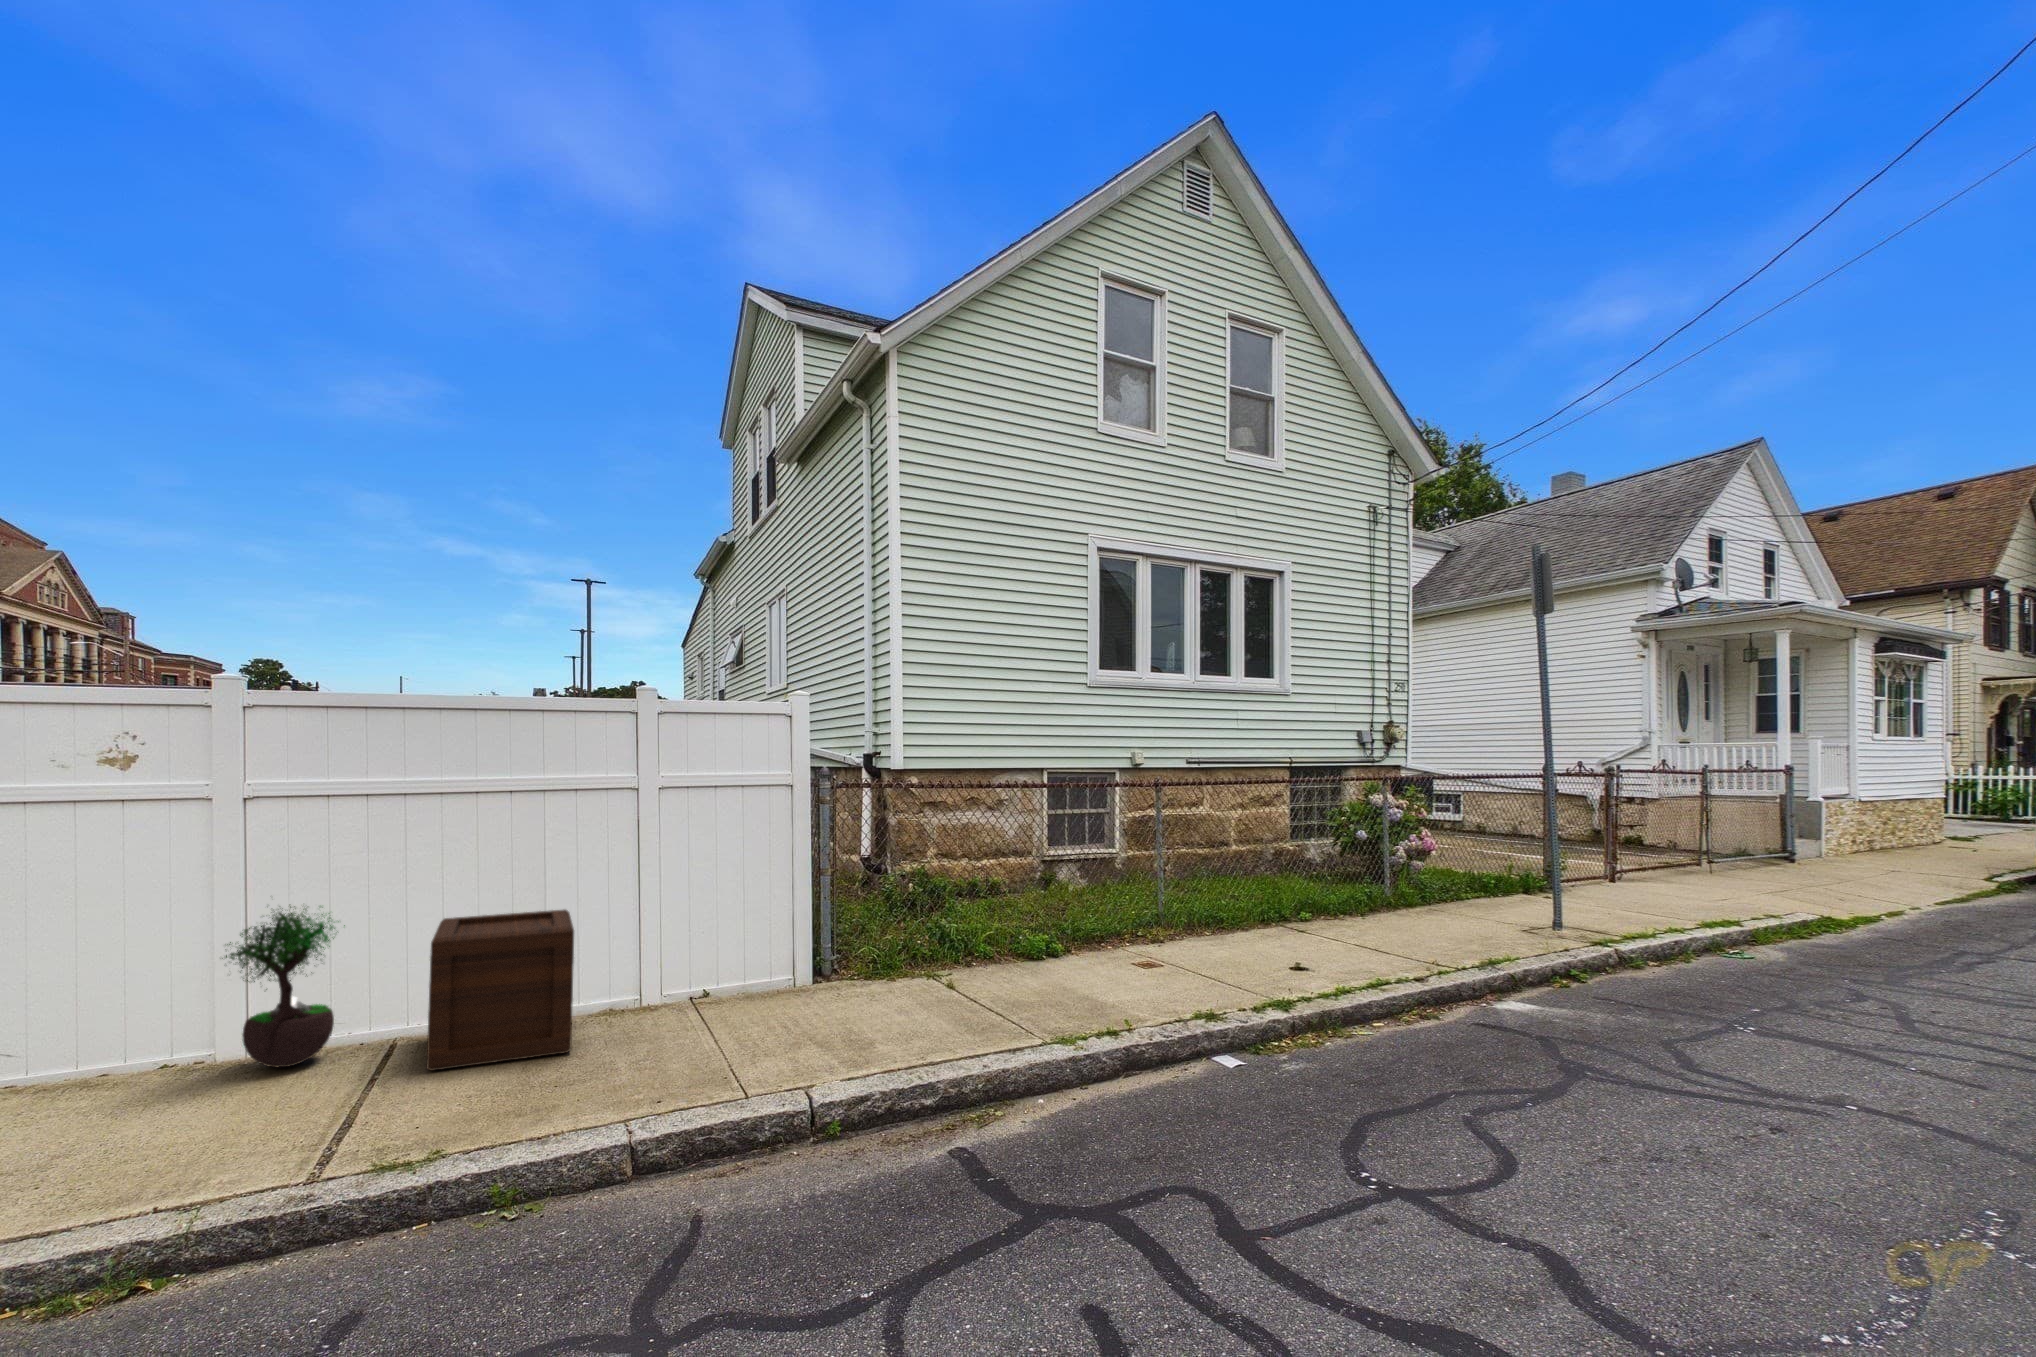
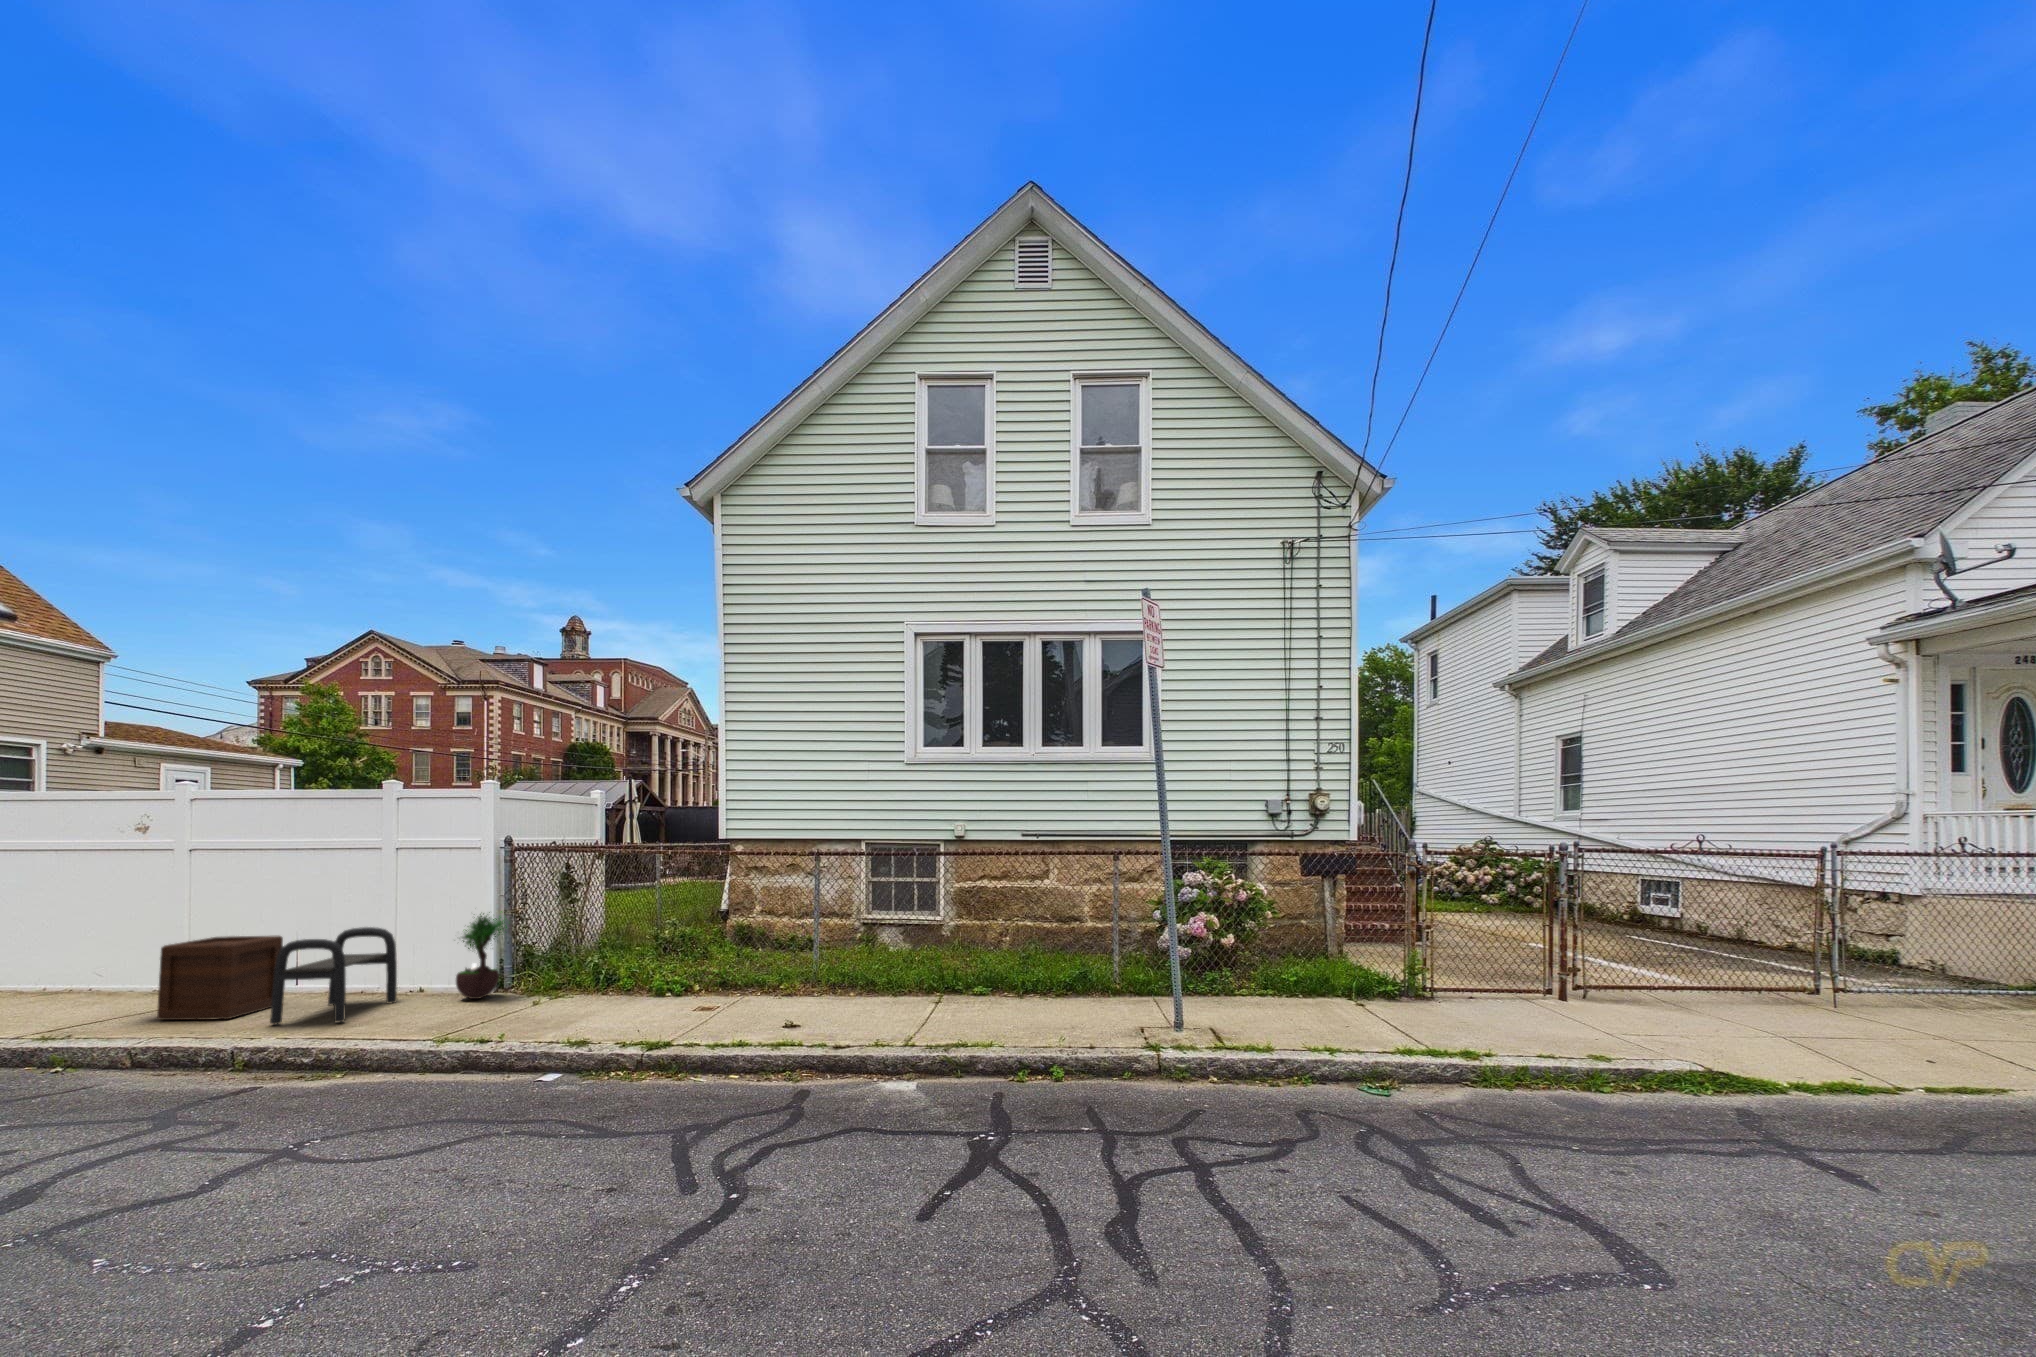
bench: none [650,888,799,1051] -> present [270,927,397,1024]
potted tree: present [222,906,345,1067] -> present [456,911,507,999]

